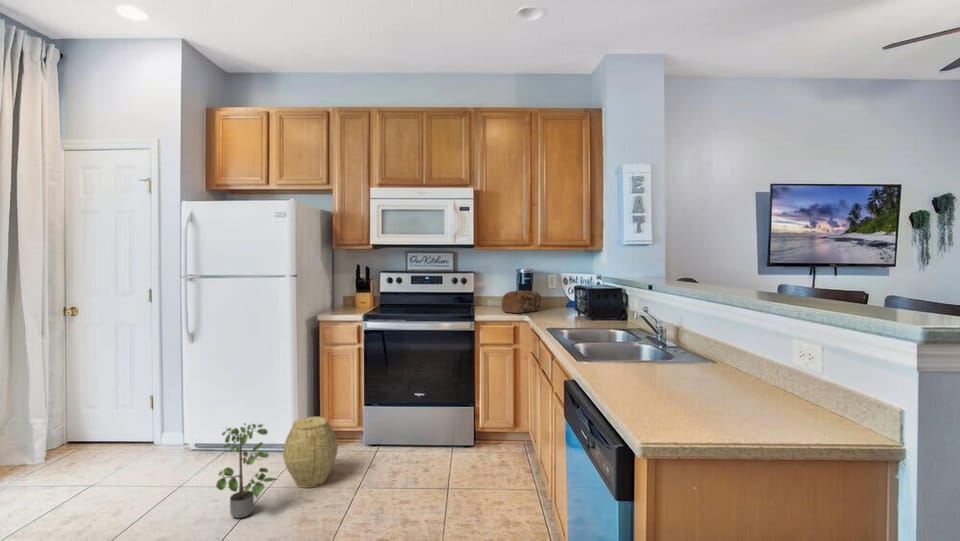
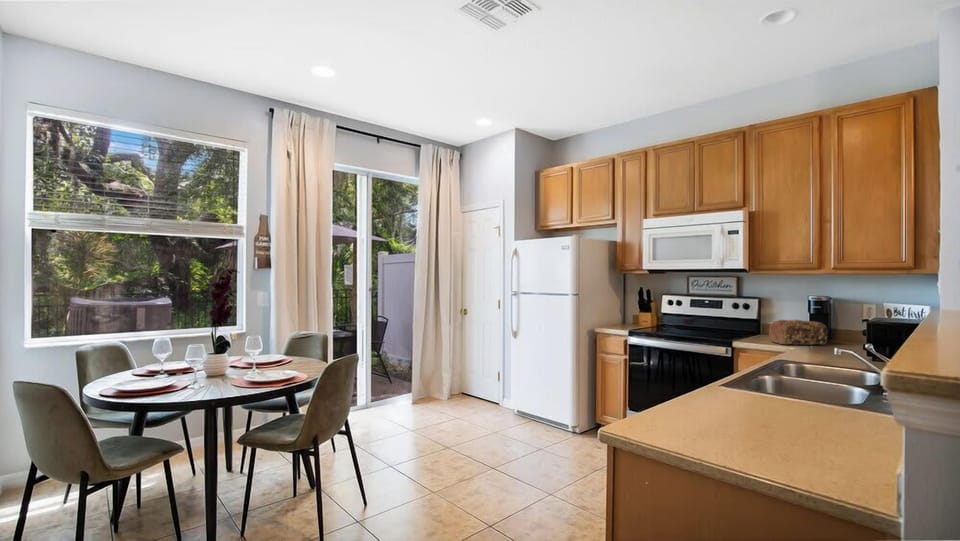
woven basket: present [283,417,338,488] -> none [546,405,586,459]
potted plant: present [216,423,277,518] -> none [494,394,531,460]

